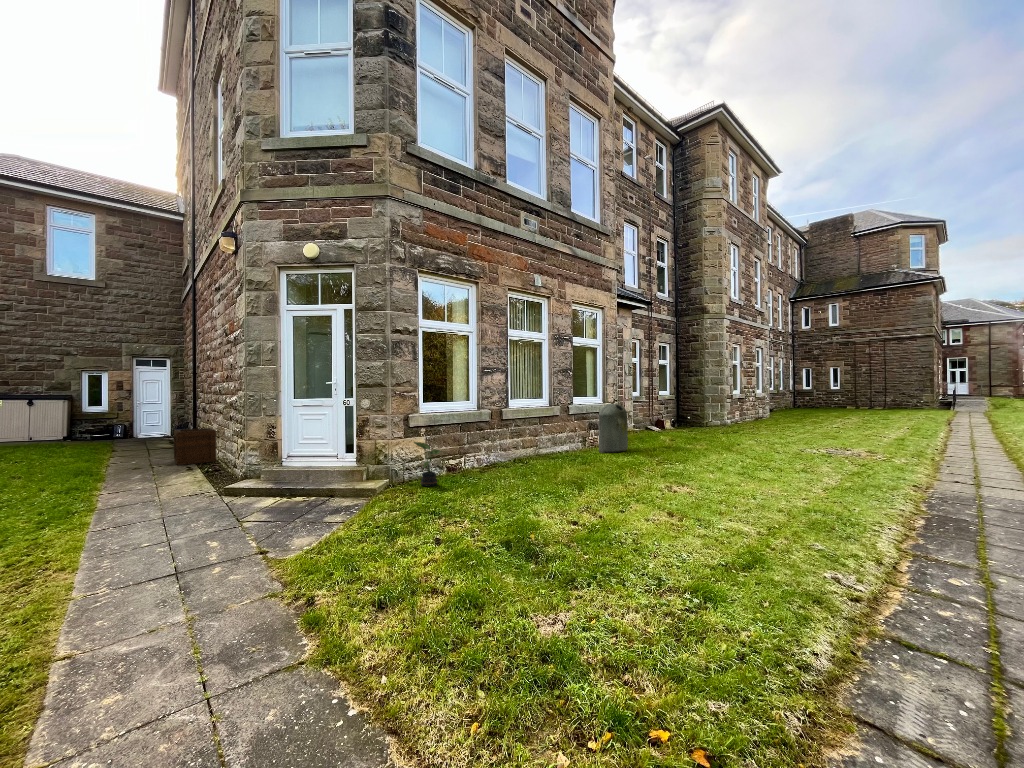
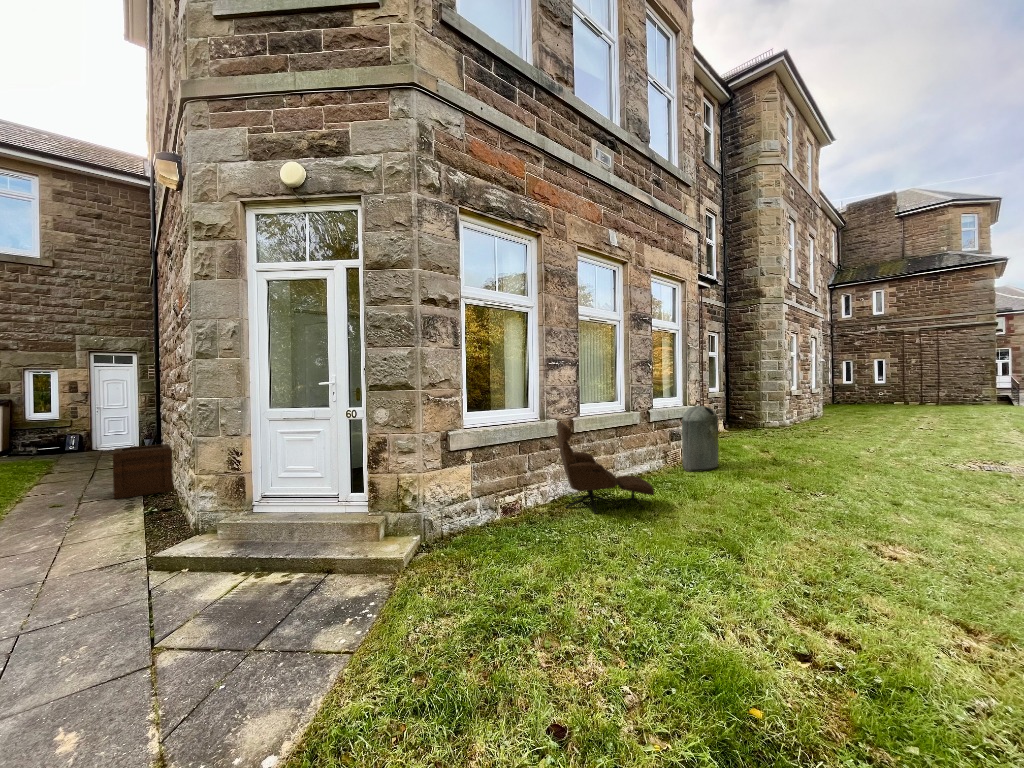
lounge chair: none [489,411,554,474] -> present [556,421,654,514]
potted plant: present [414,442,442,487] -> none [456,474,500,546]

